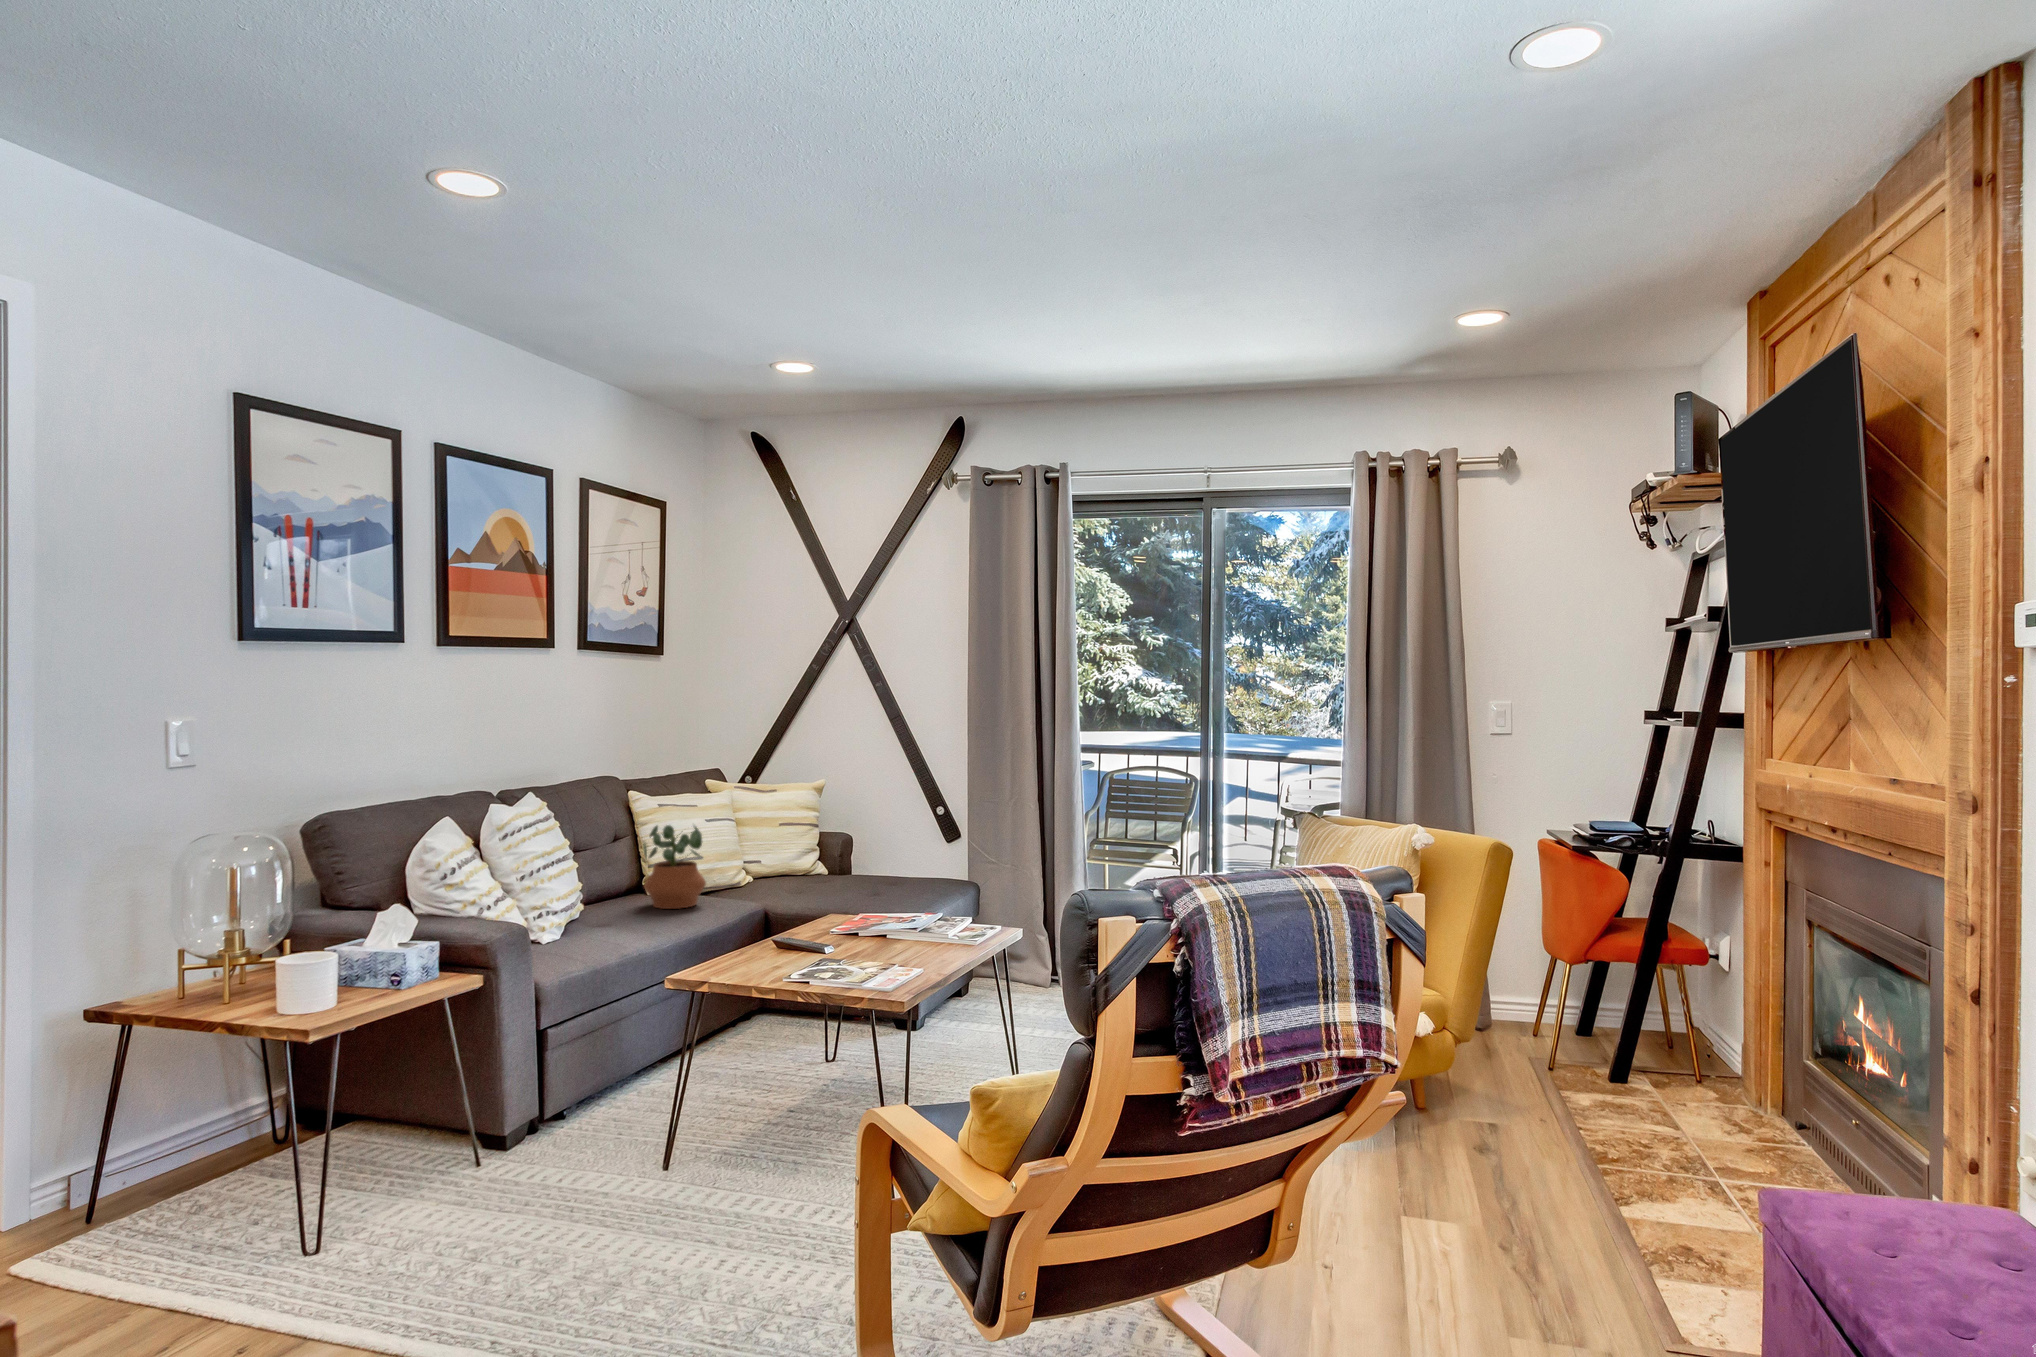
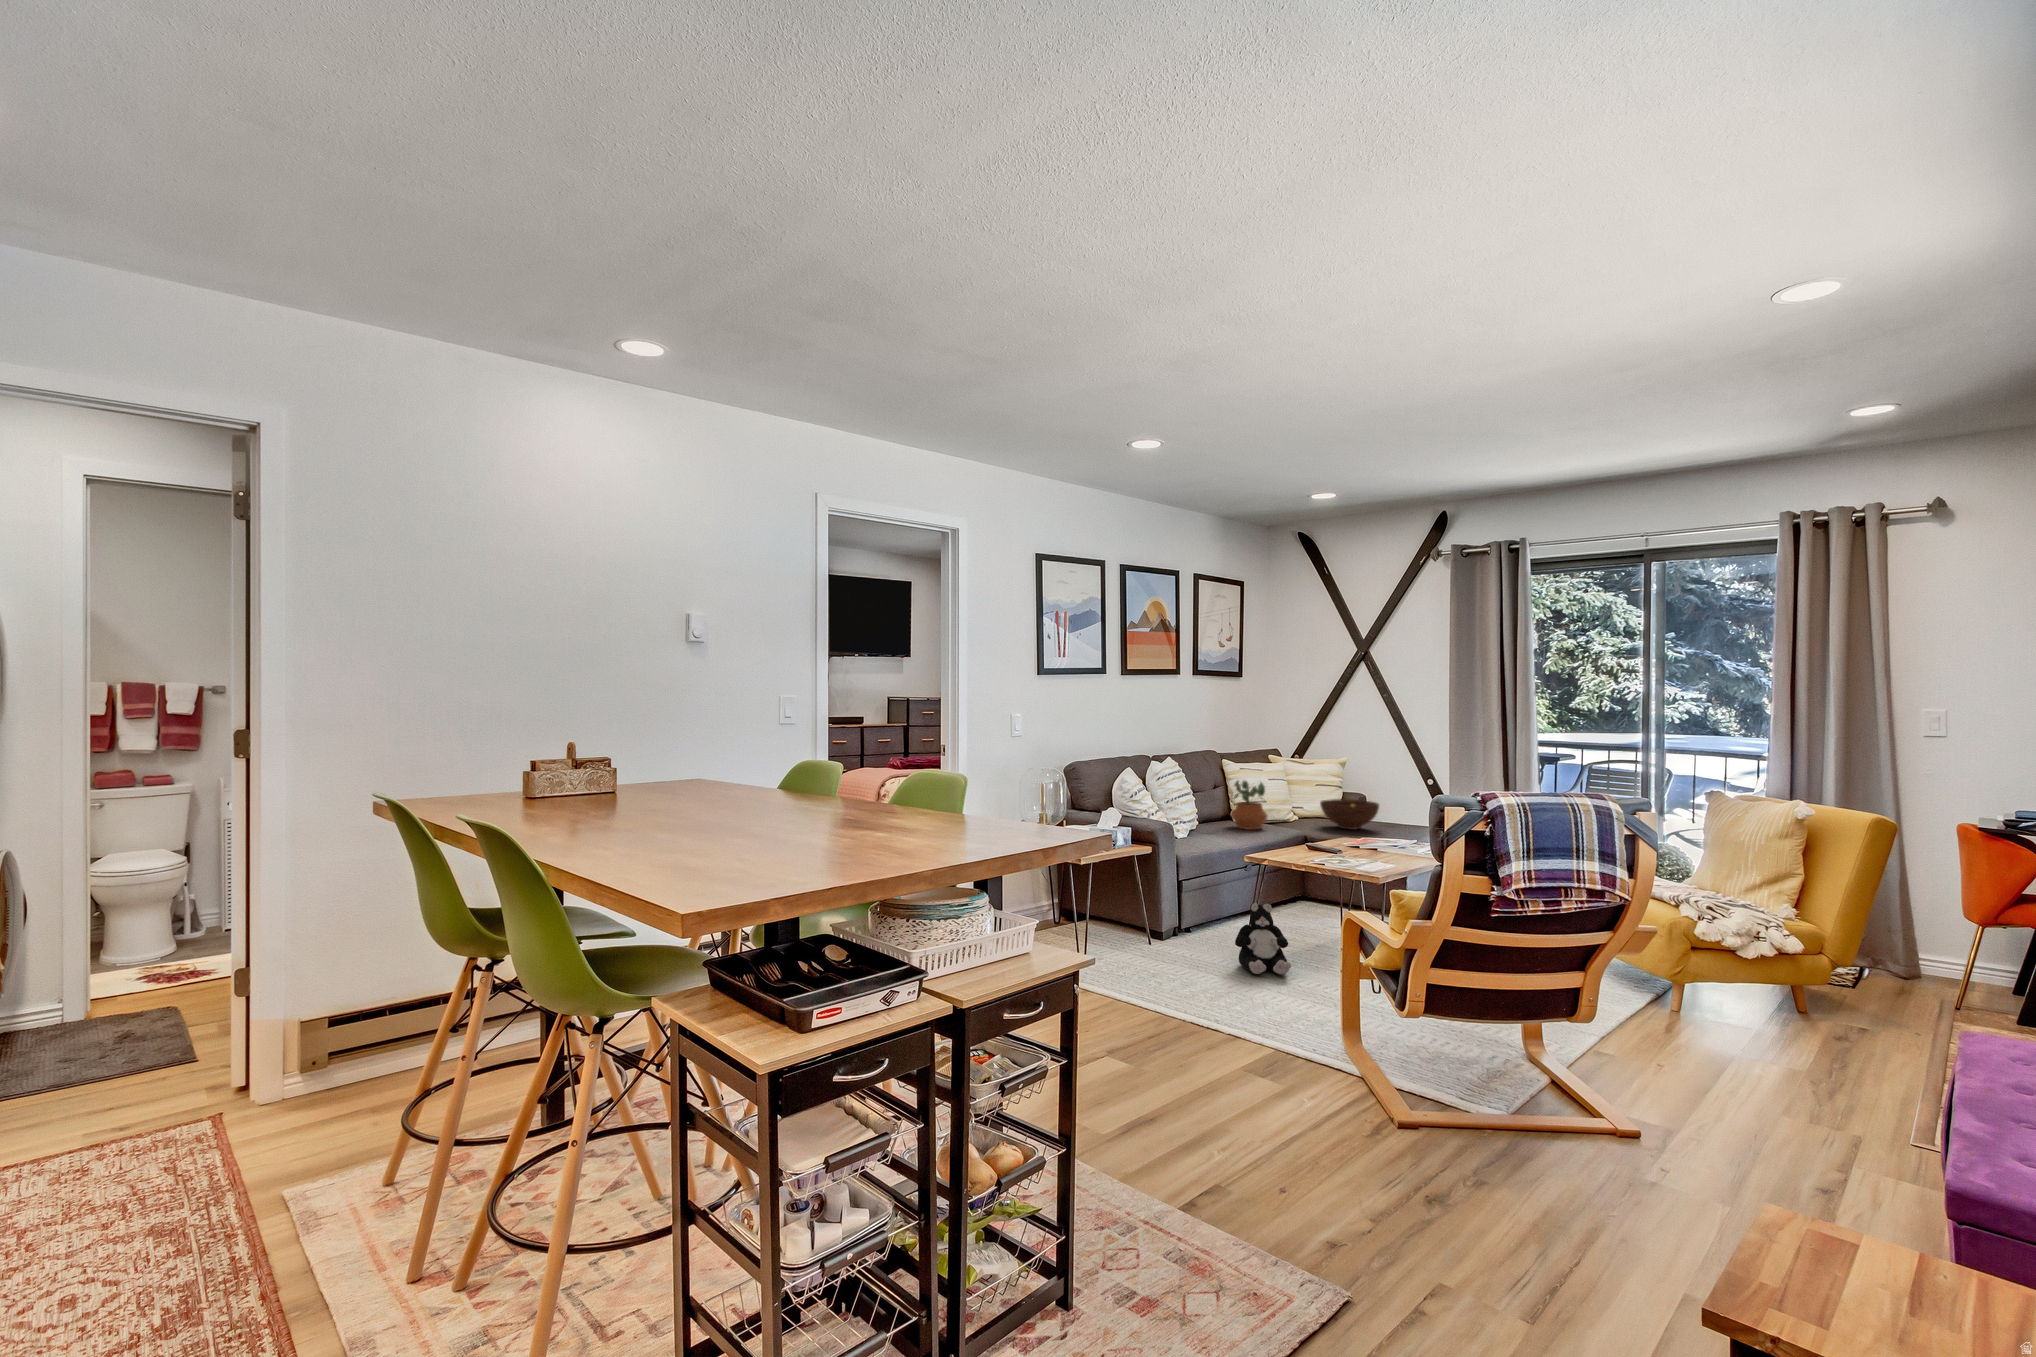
fruit bowl: none [789,843,876,891] -> present [1320,799,1379,830]
plush toy: none [645,1066,751,1214] -> present [1235,903,1291,975]

